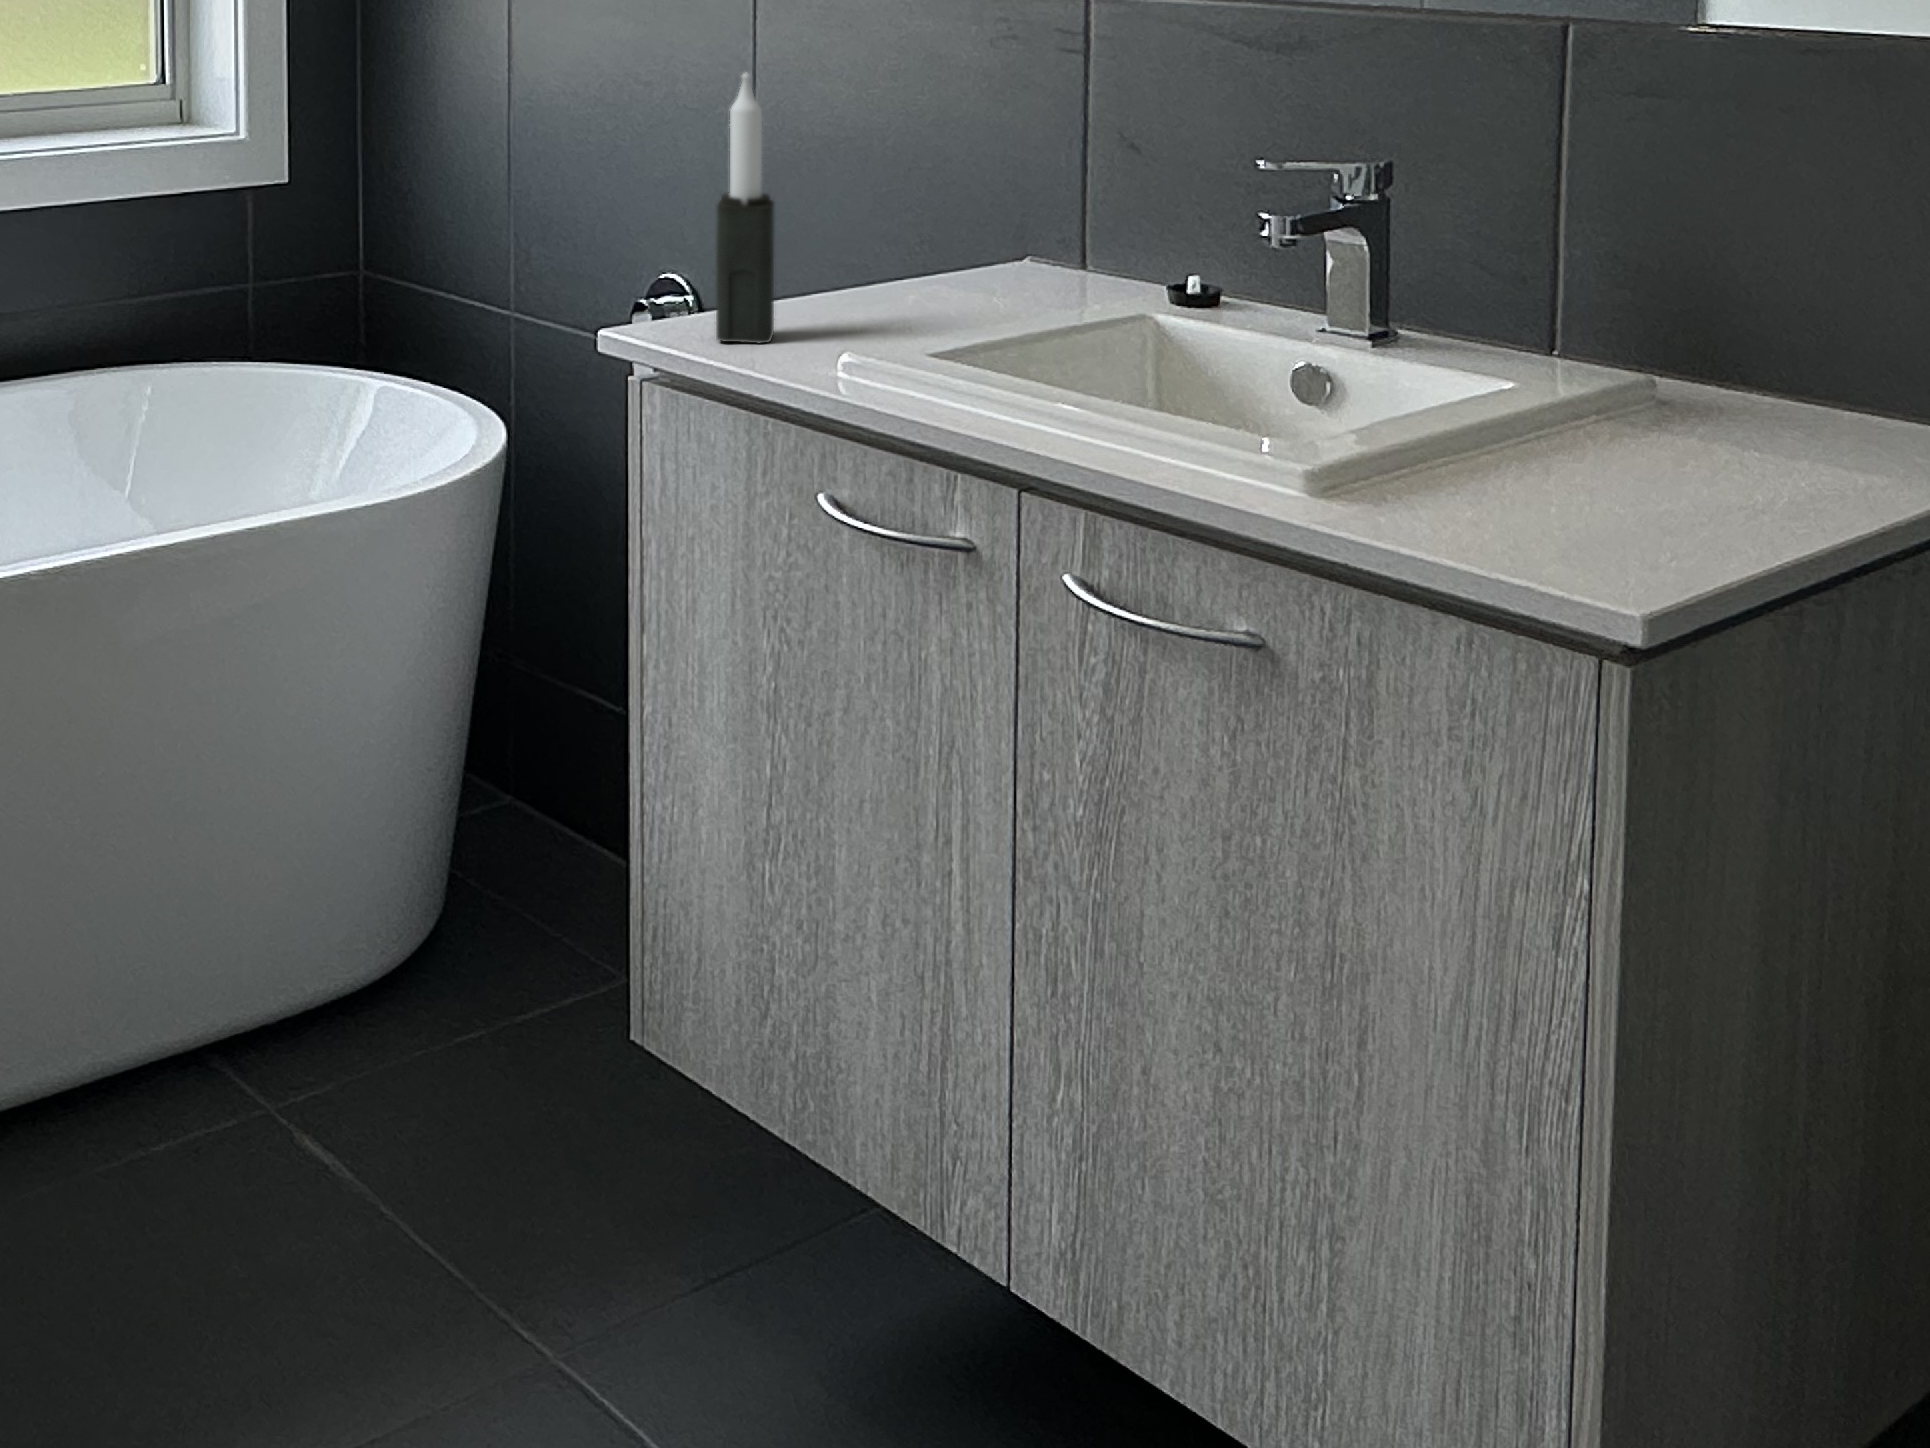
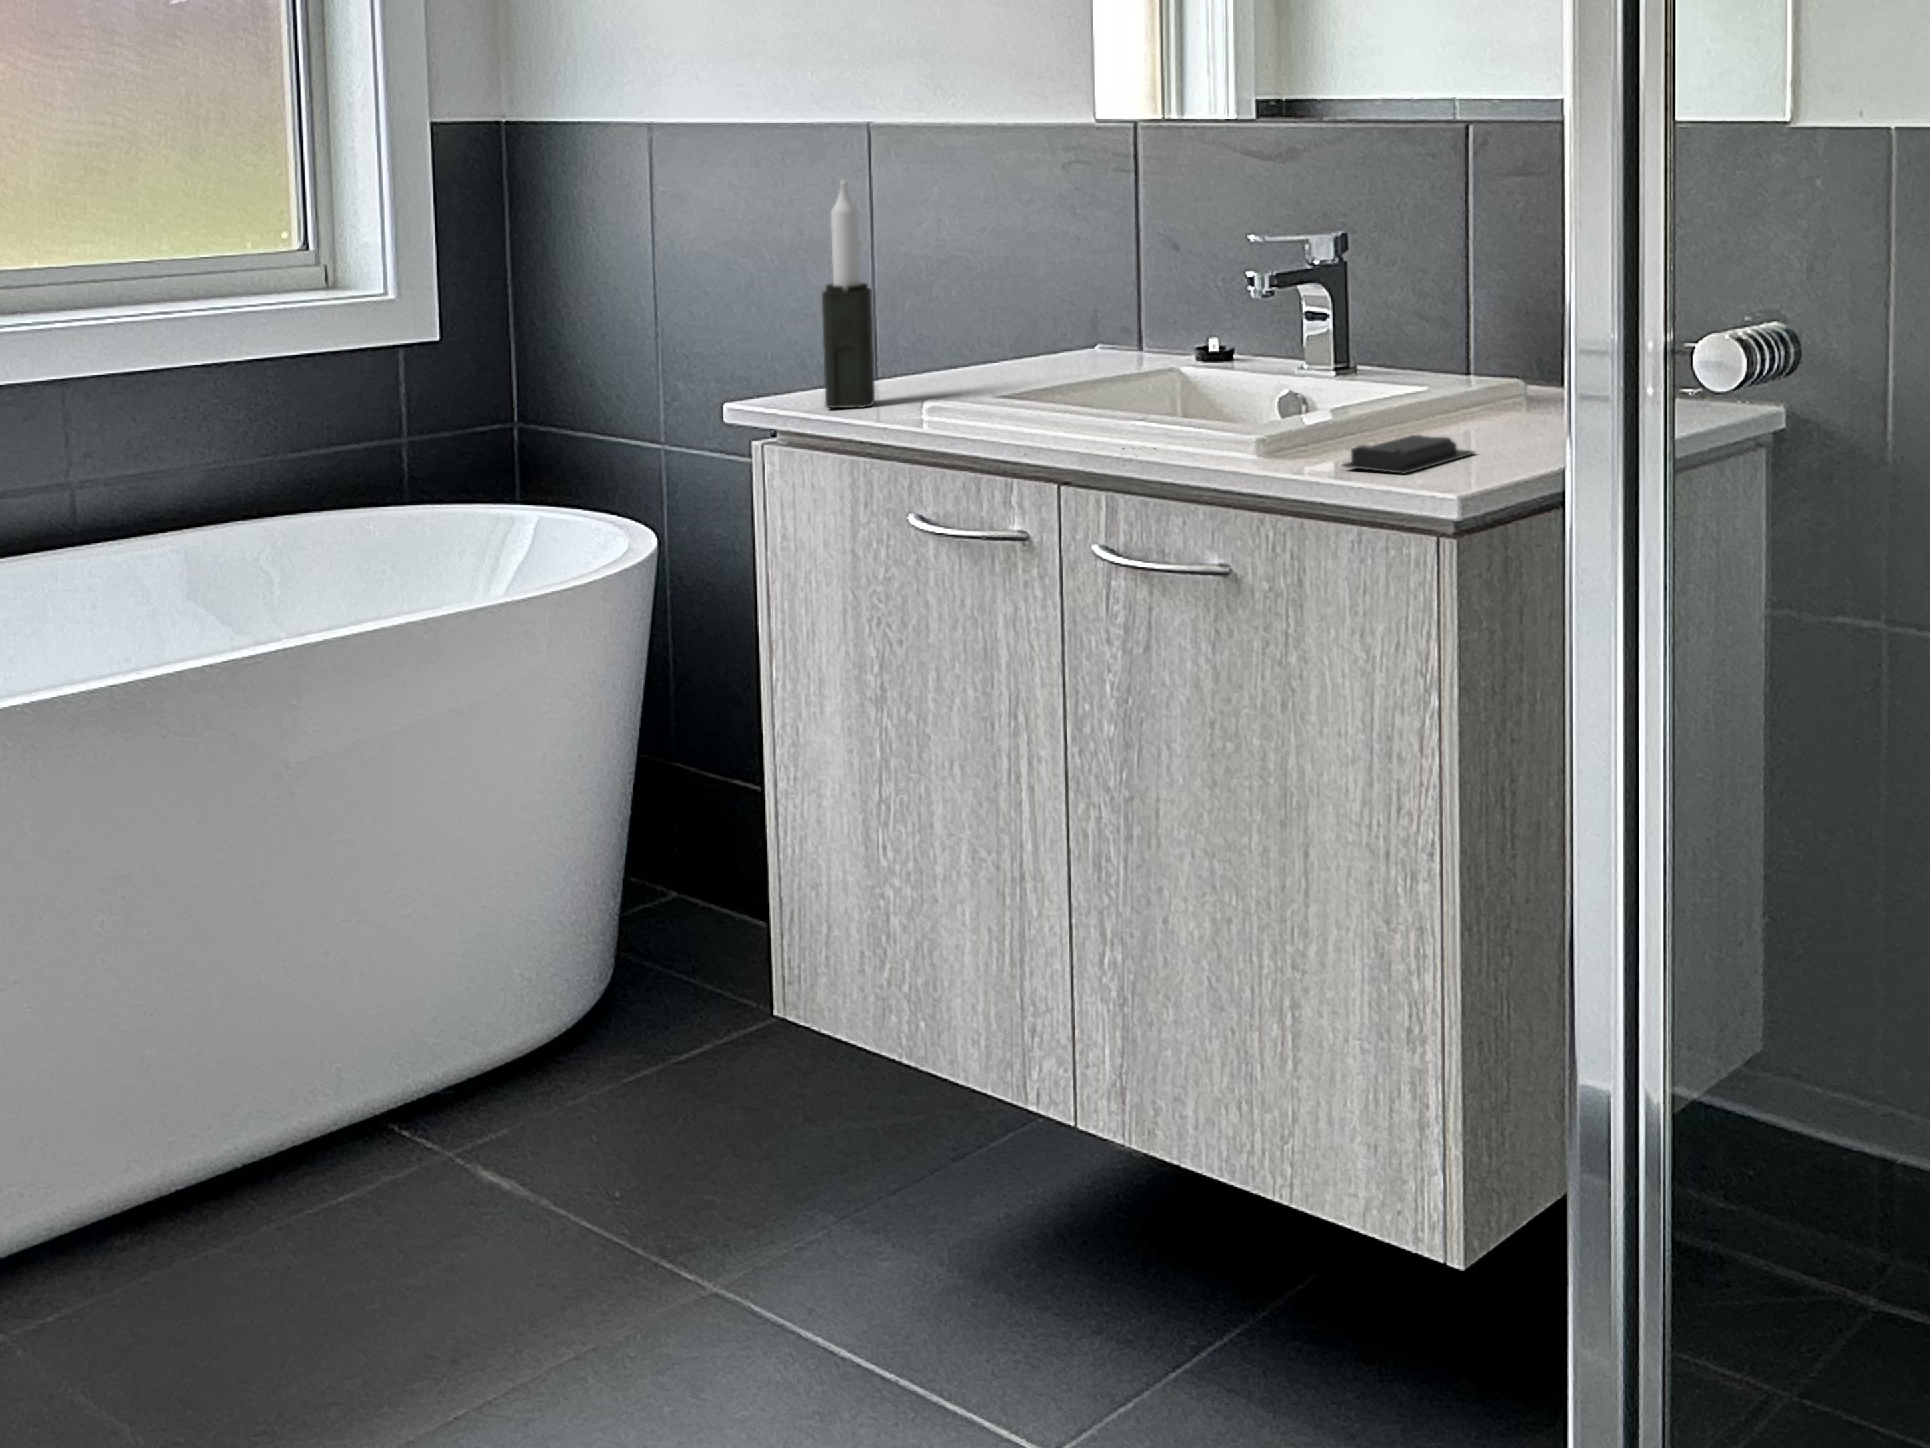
soap bar: none [1439,484,1633,556] -> present [1343,435,1475,474]

